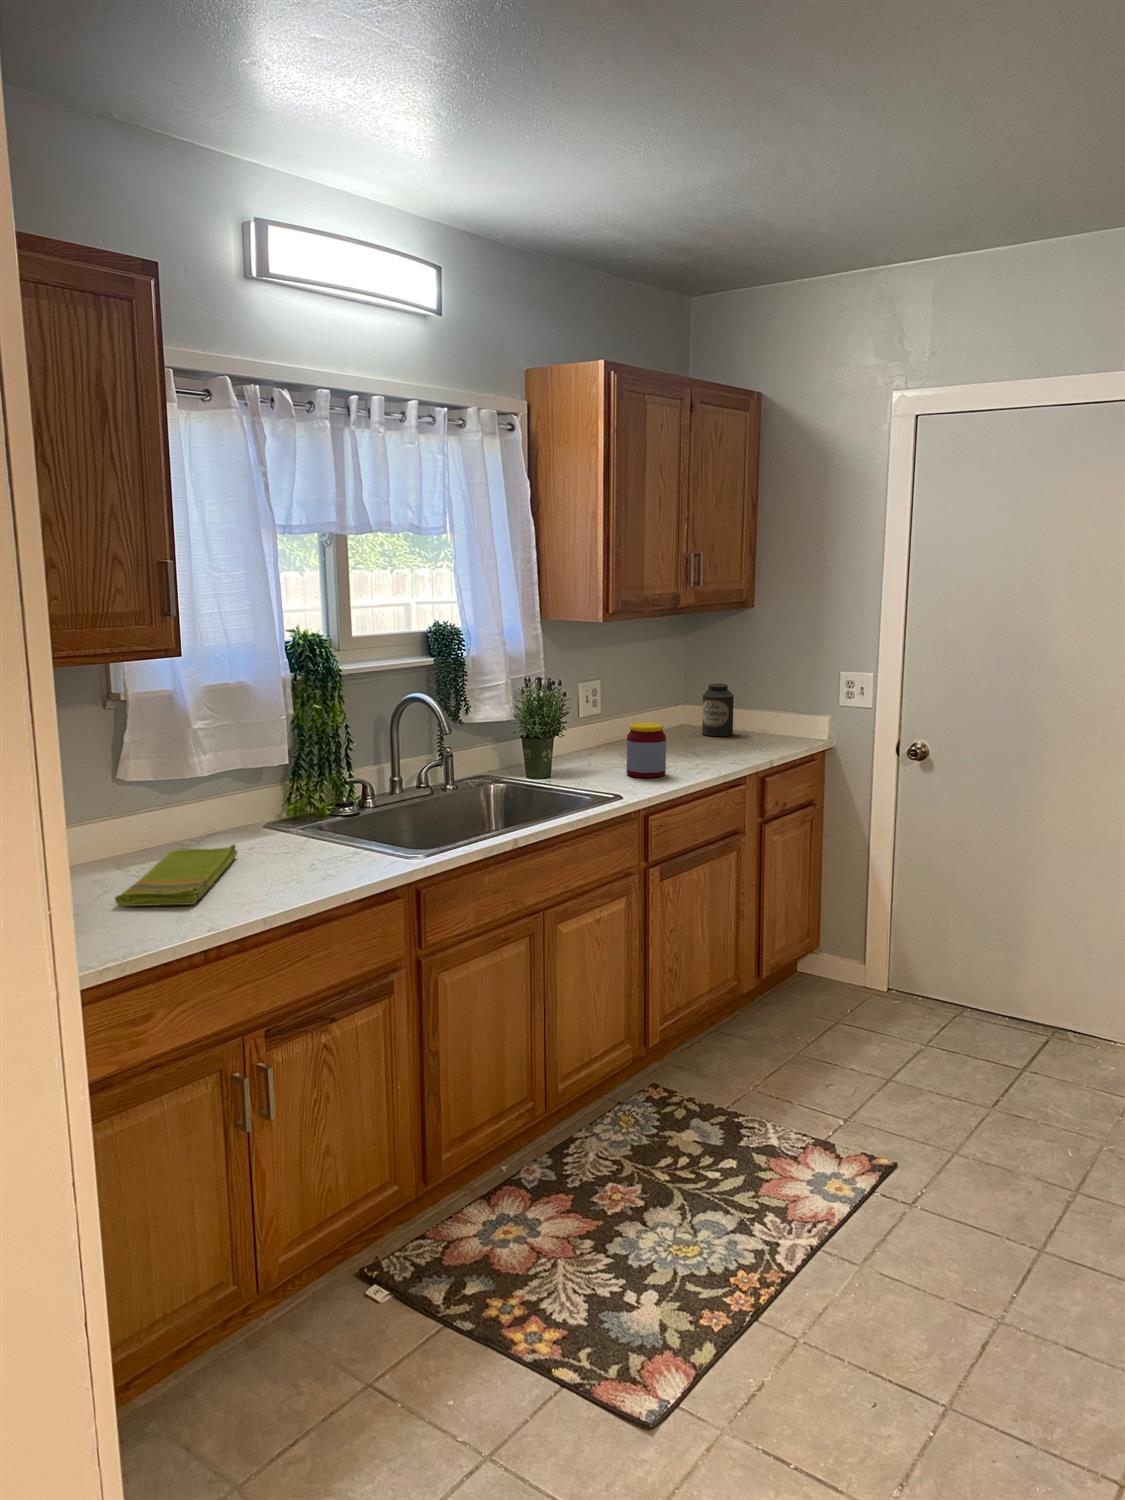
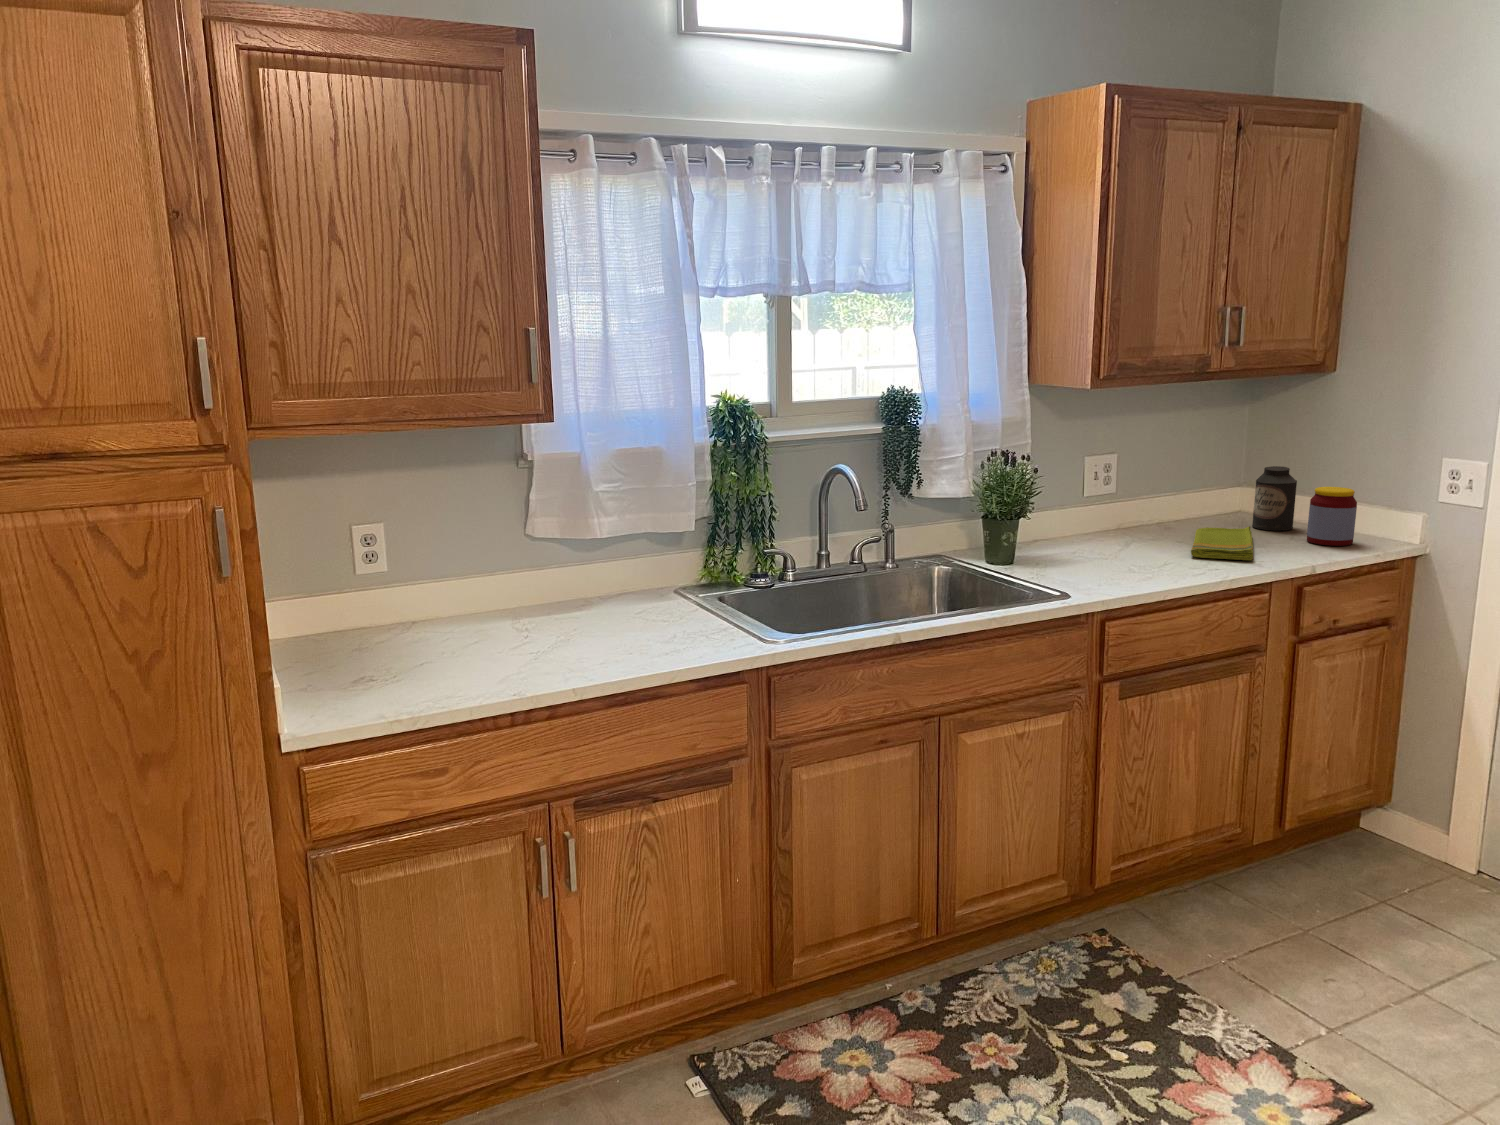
jar: present [627,723,666,778] -> present [1307,487,1357,546]
dish towel: present [115,844,237,906] -> present [1191,526,1253,560]

